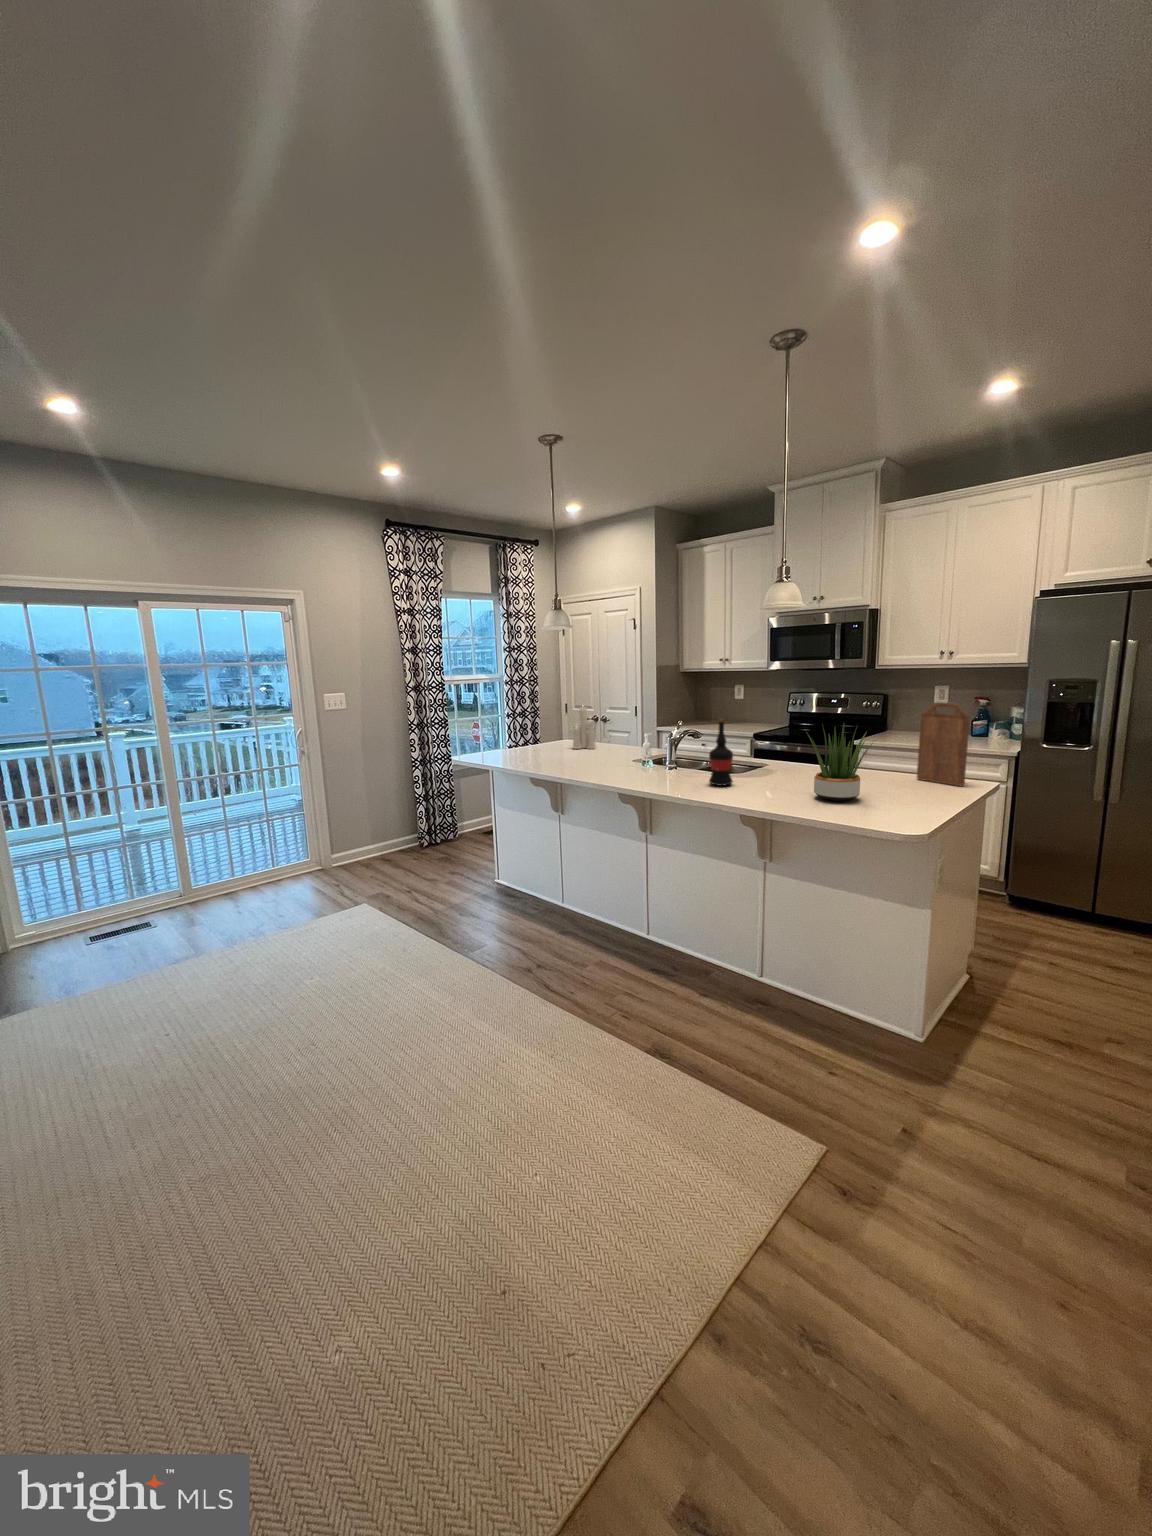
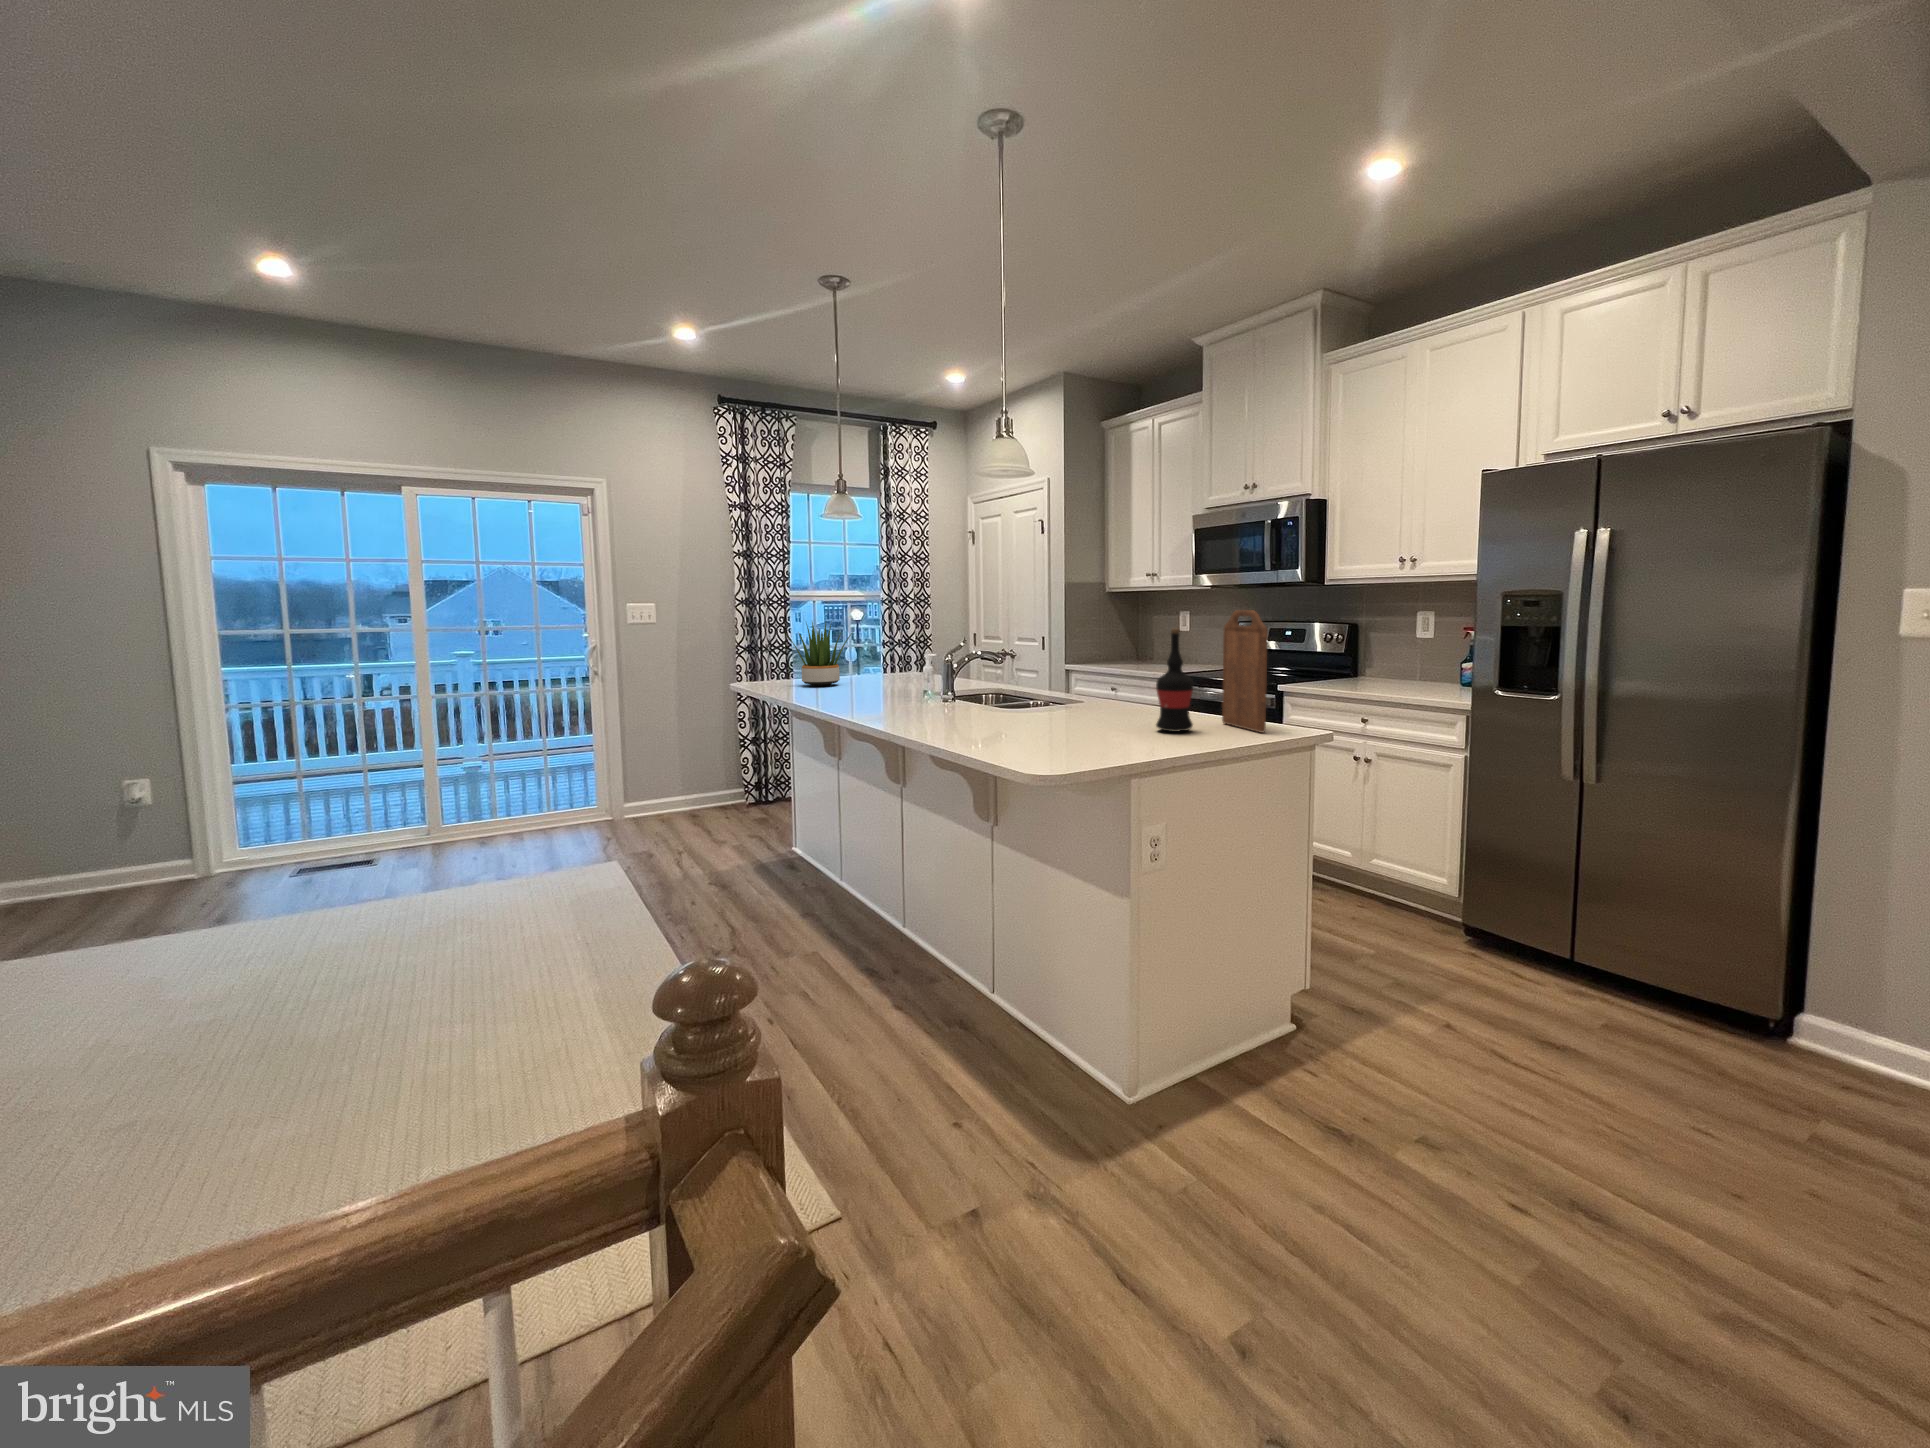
candle: present [573,707,596,749] -> none [883,614,913,680]
wine bottle: present [709,719,733,786] -> present [1156,628,1193,732]
potted plant: present [807,724,873,801] -> present [787,622,852,686]

